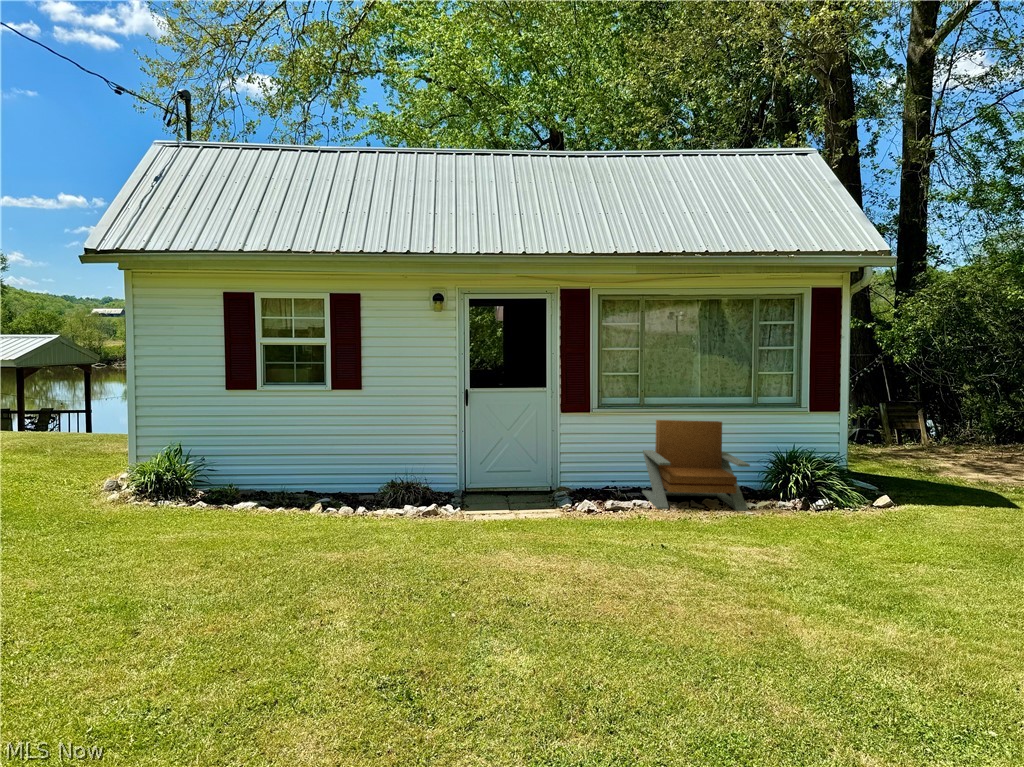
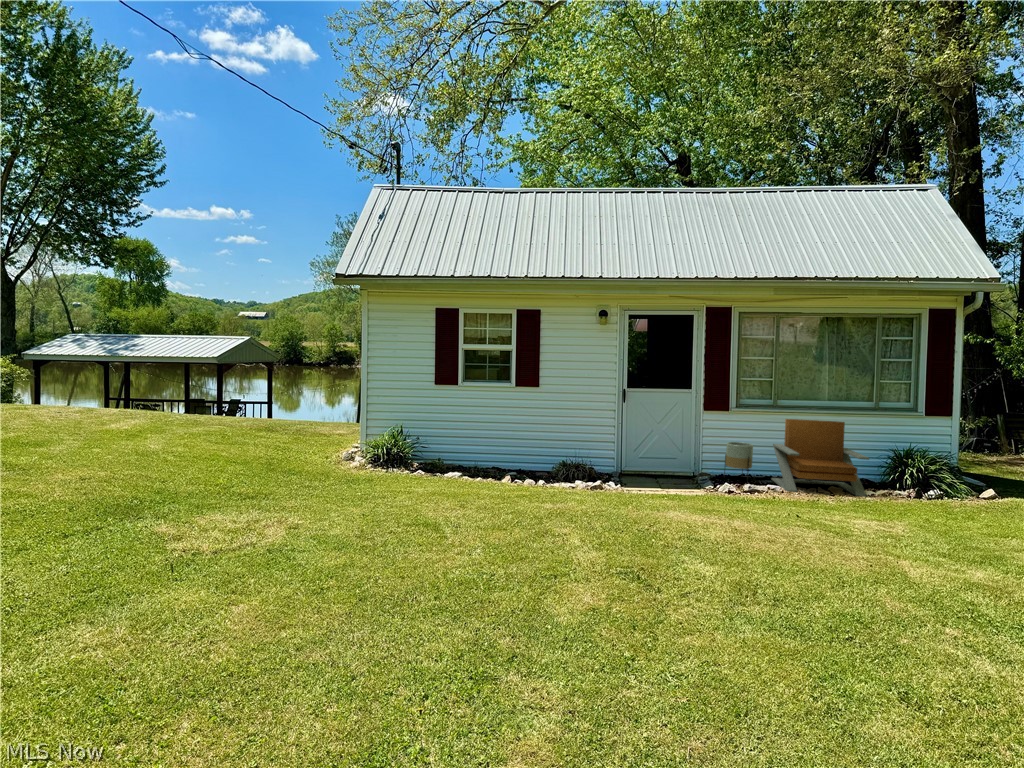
planter: none [587,449,620,497] -> present [724,442,753,480]

